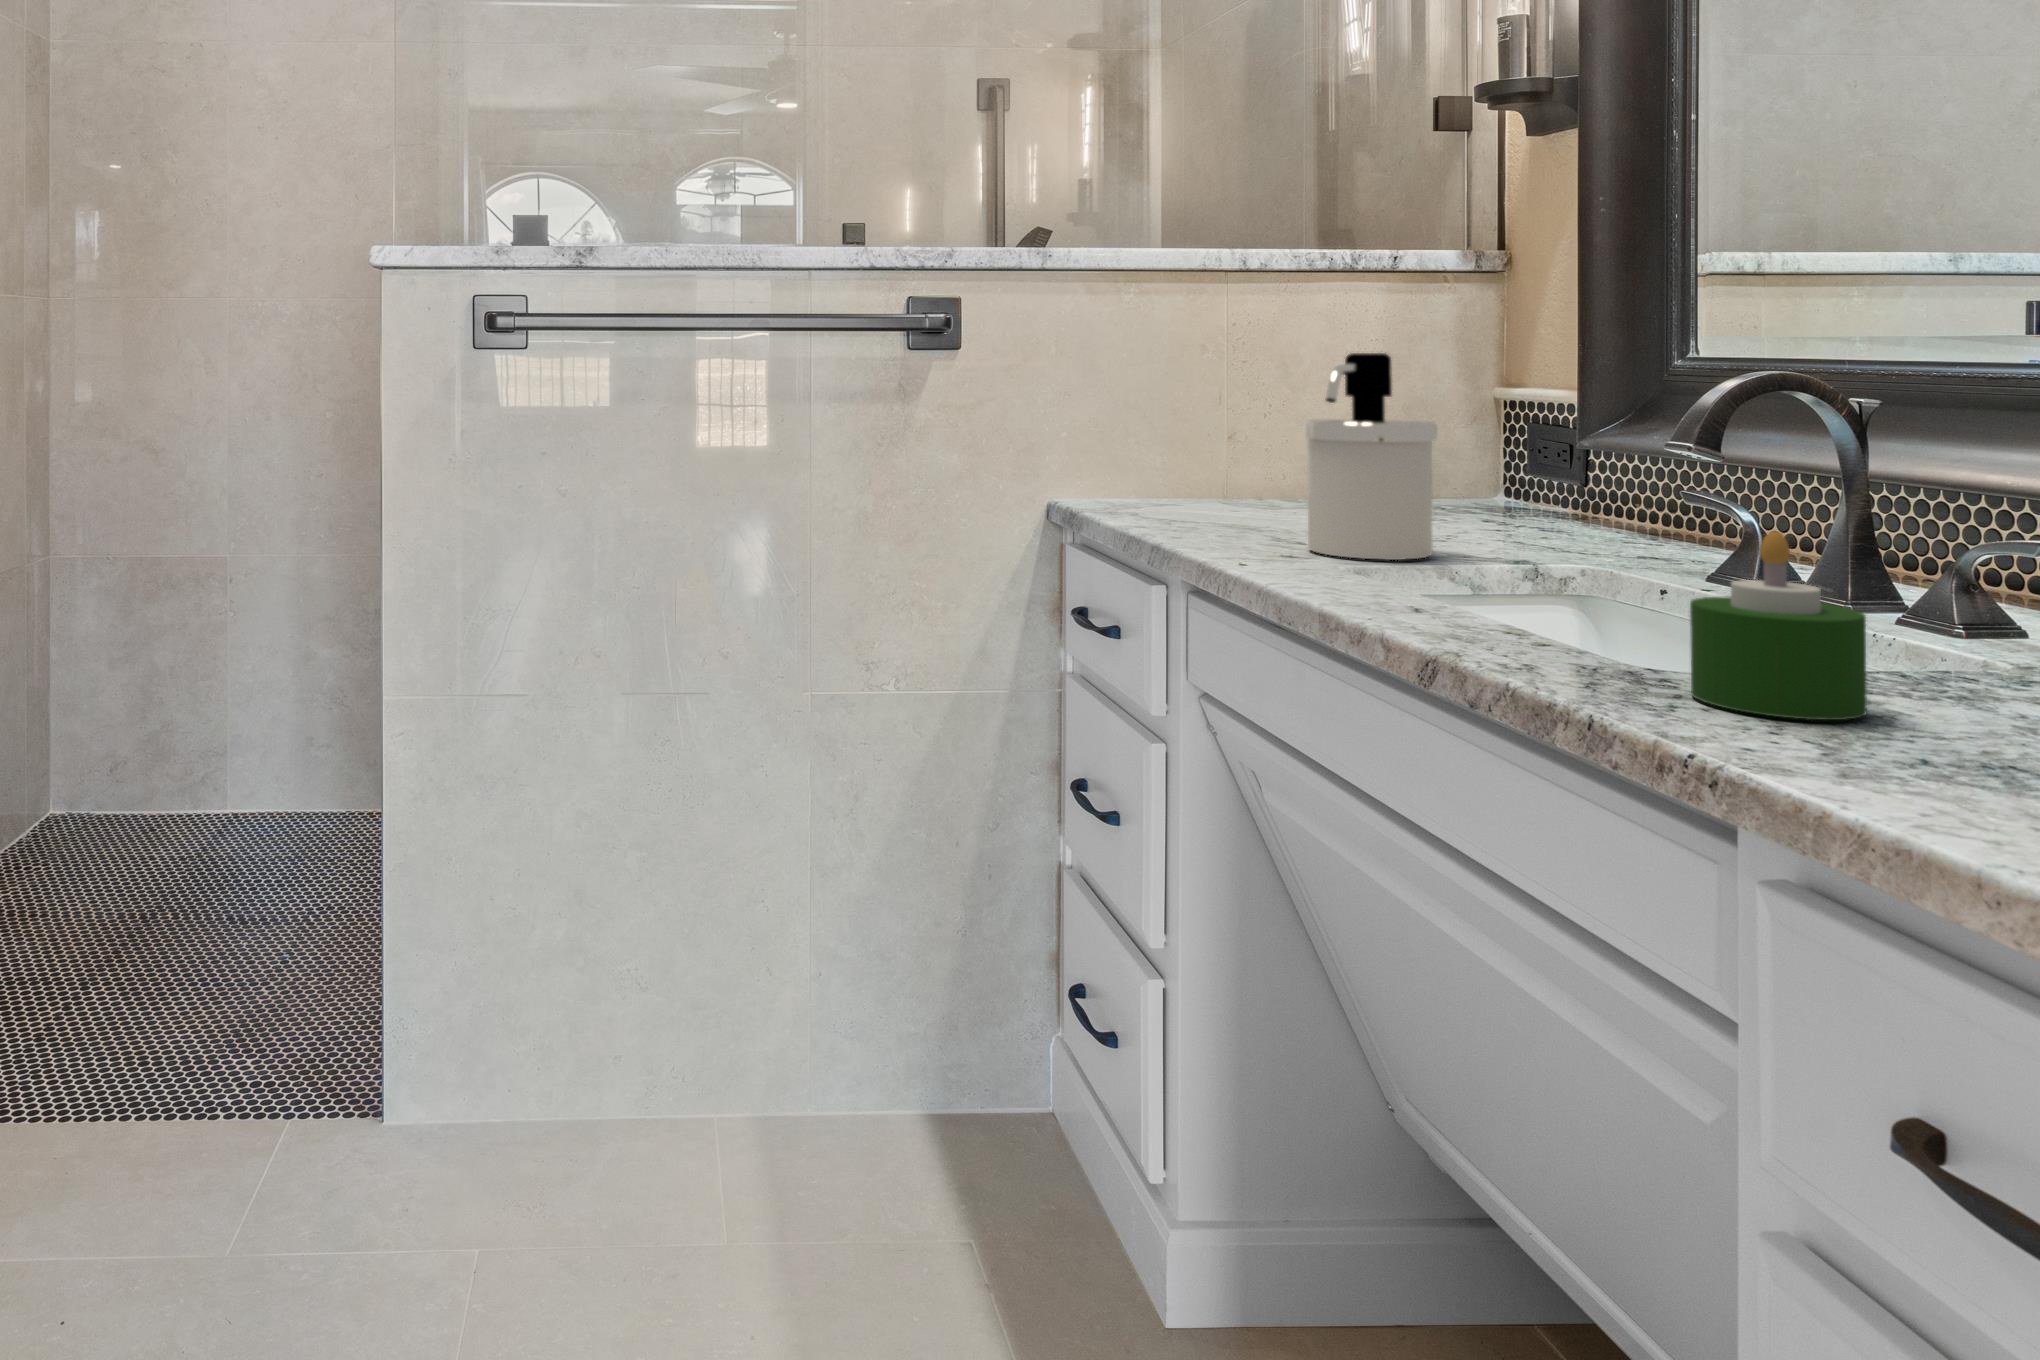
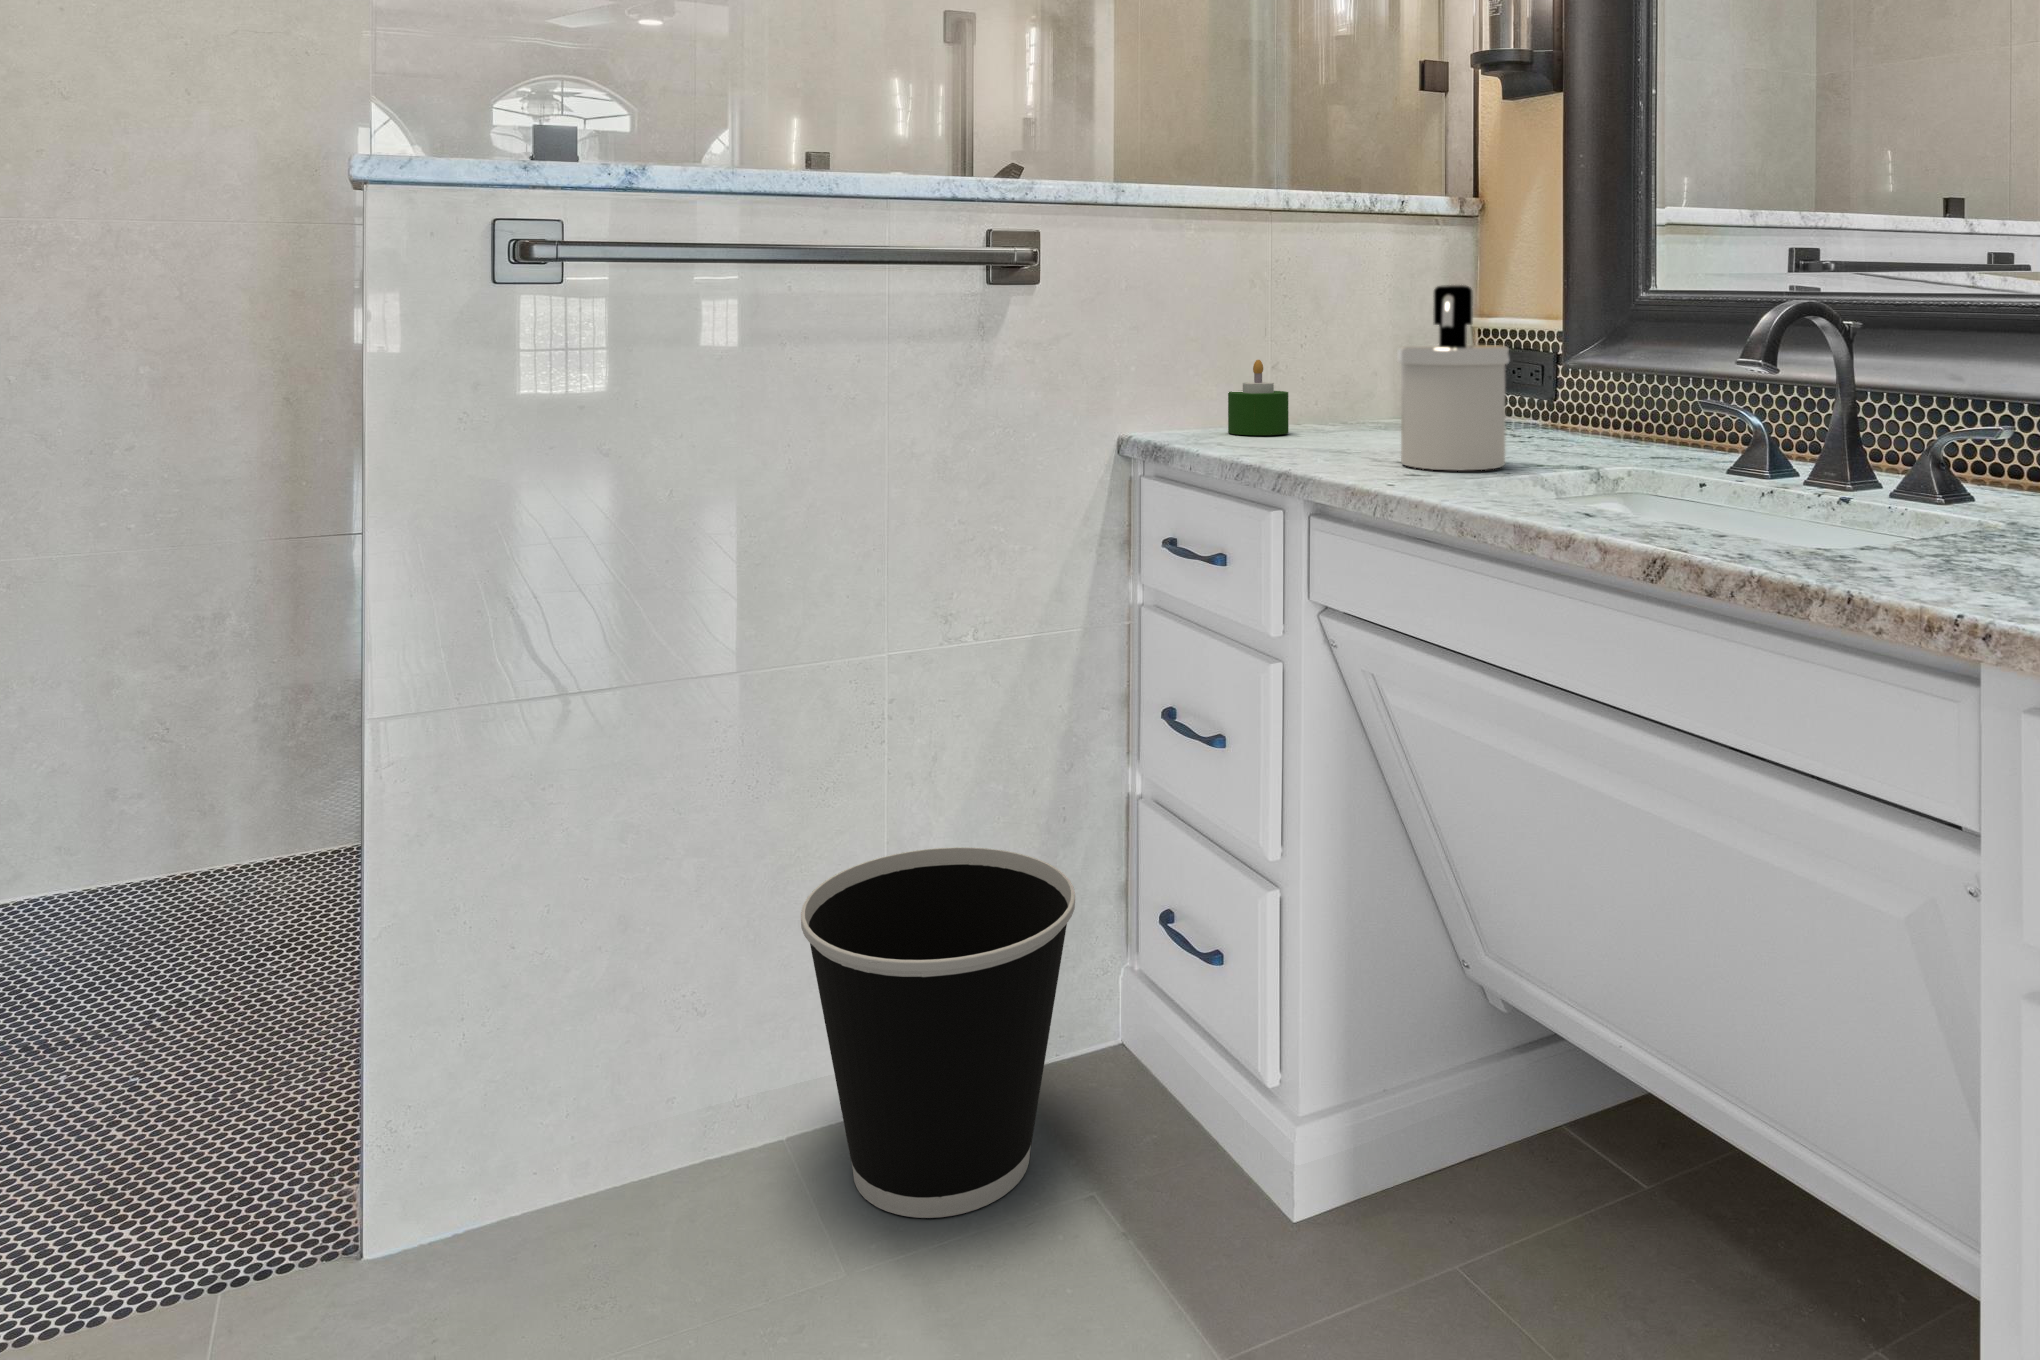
candle: present [1690,531,1867,720] -> present [1228,360,1289,435]
wastebasket: none [698,898,961,1257] -> present [801,847,1075,1218]

